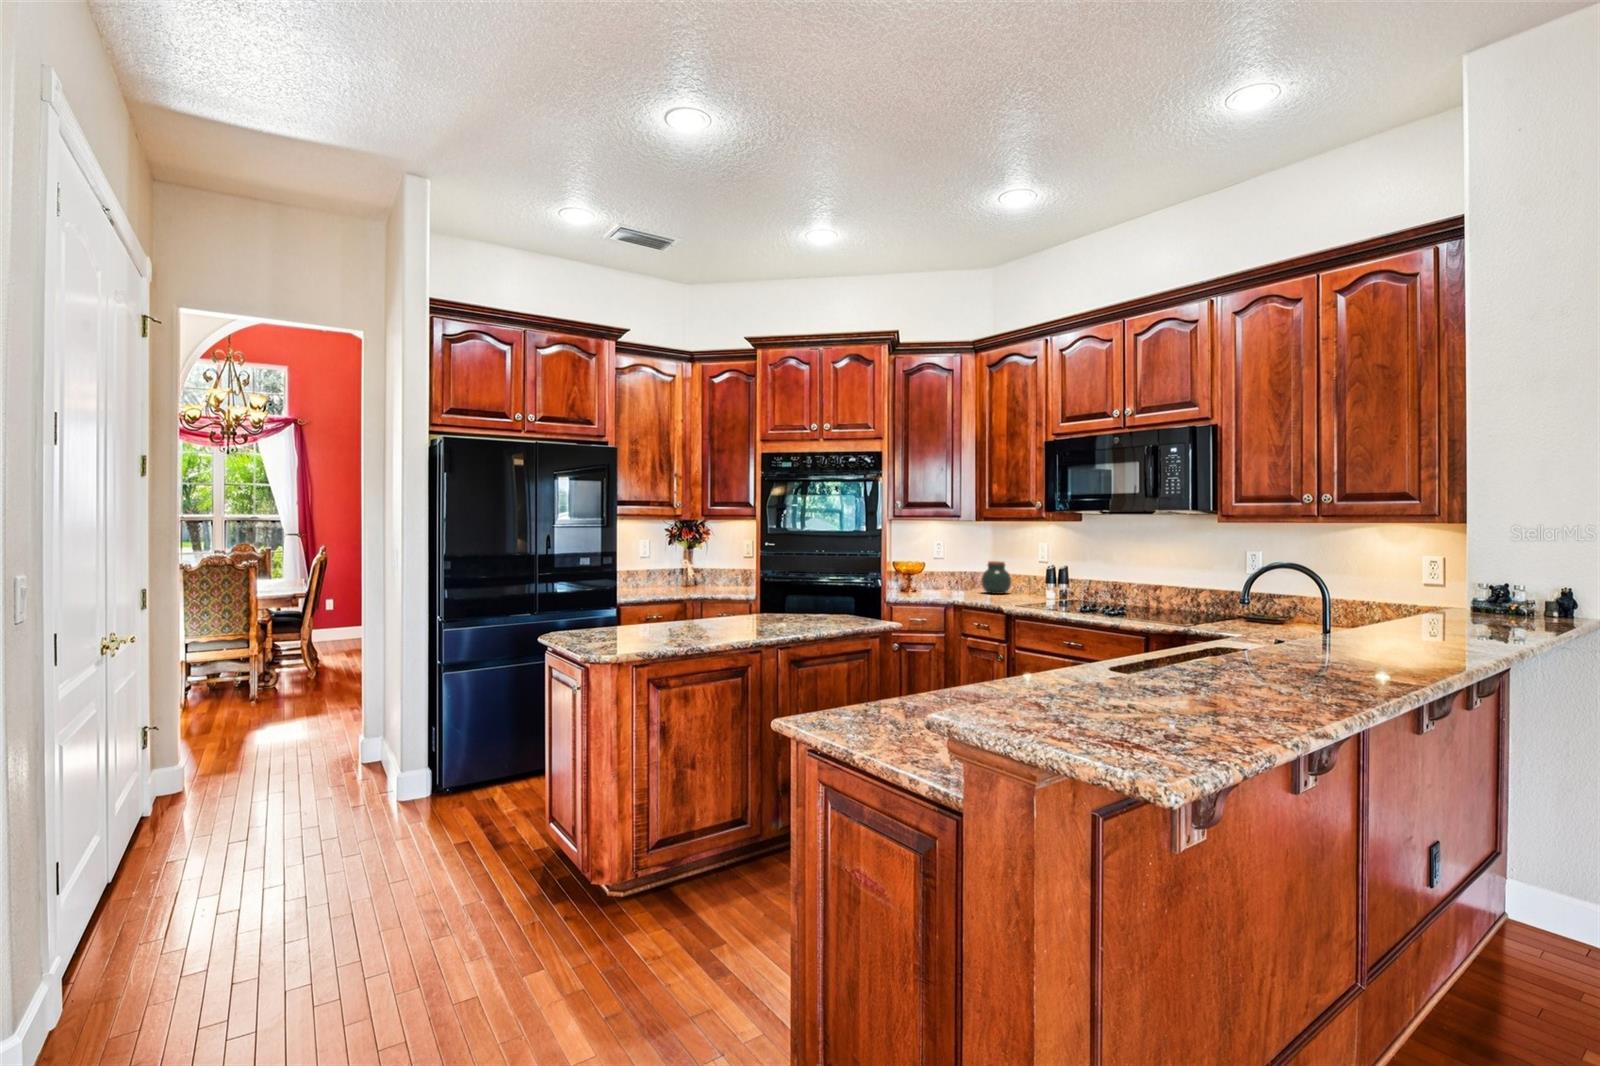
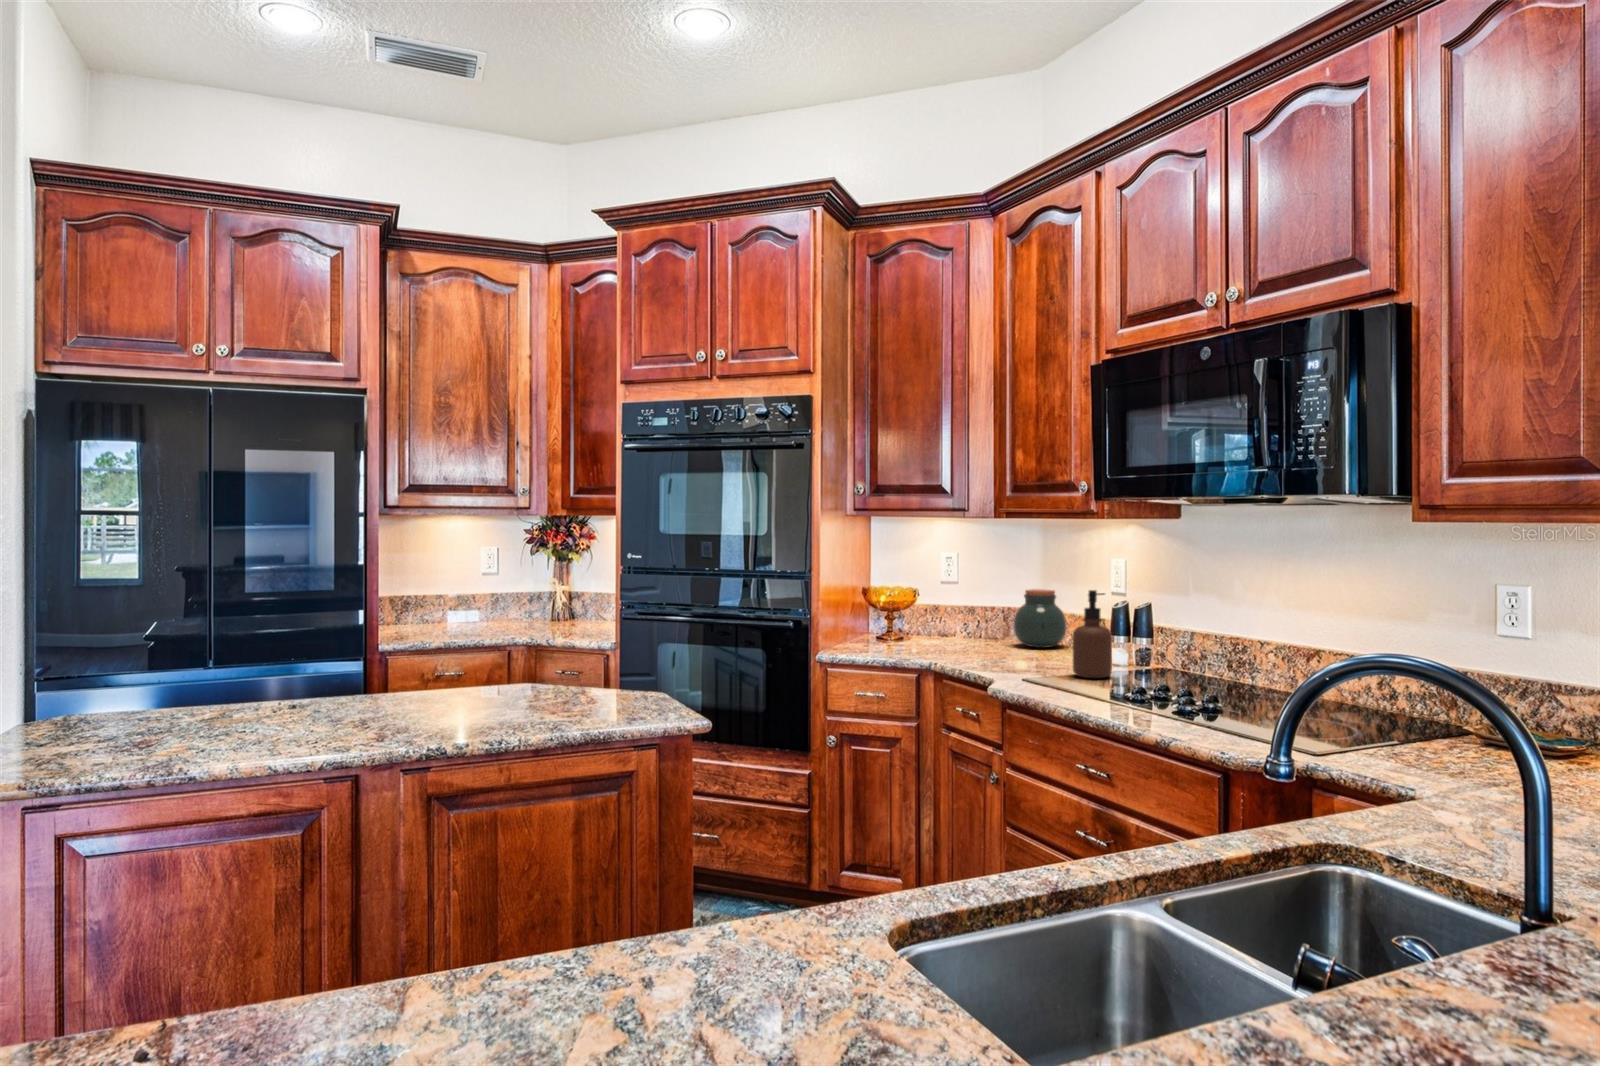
soap dispenser: none [1036,559,1056,605] -> present [1073,590,1112,678]

